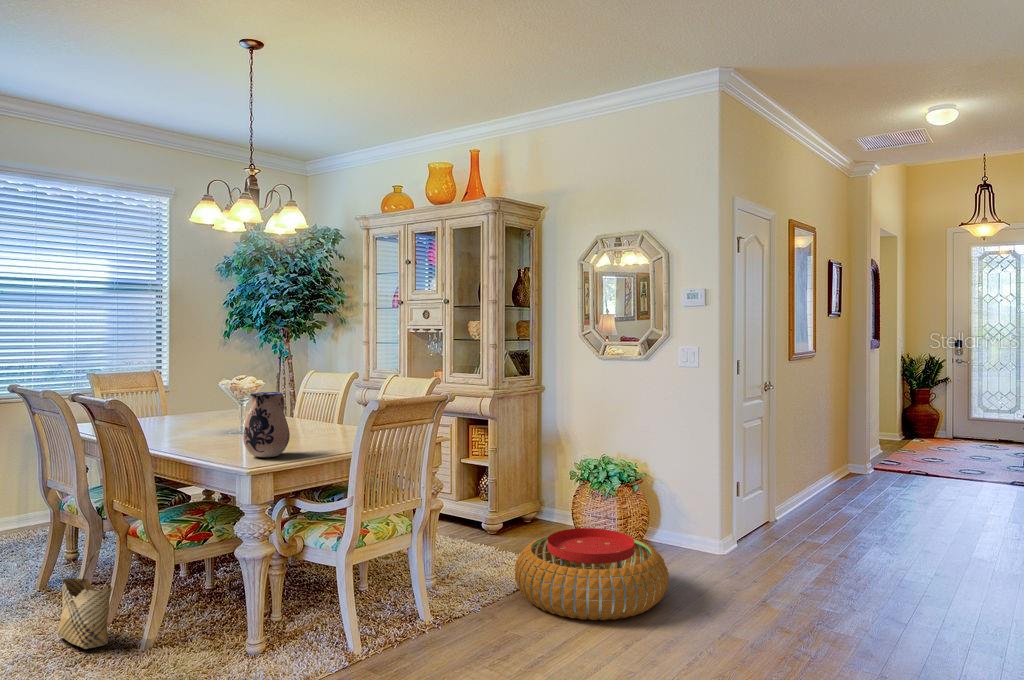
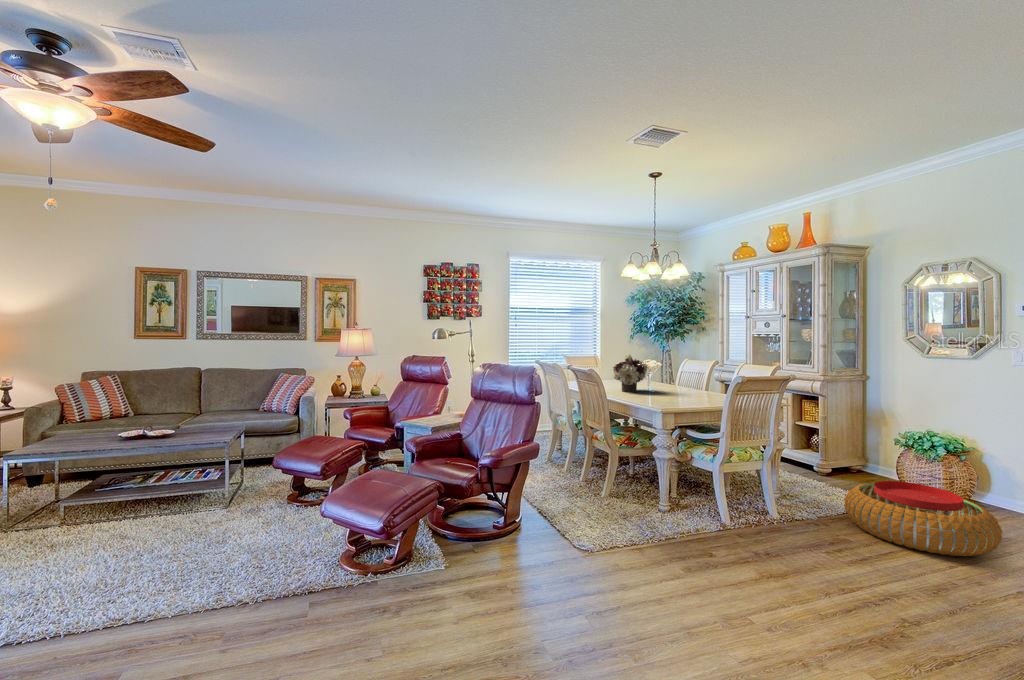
flower arrangement: none [171,371,234,440] -> present [613,355,647,392]
ceramic pitcher: present [243,392,290,457] -> none [657,365,684,403]
woven basket: present [57,548,113,649] -> none [562,442,588,492]

